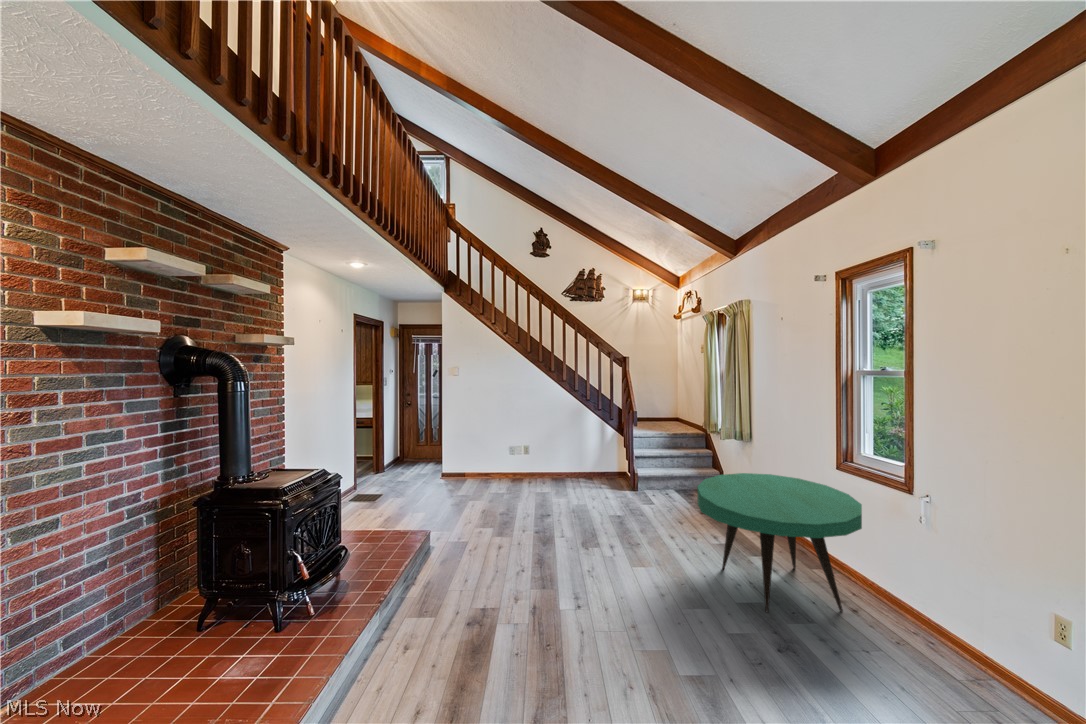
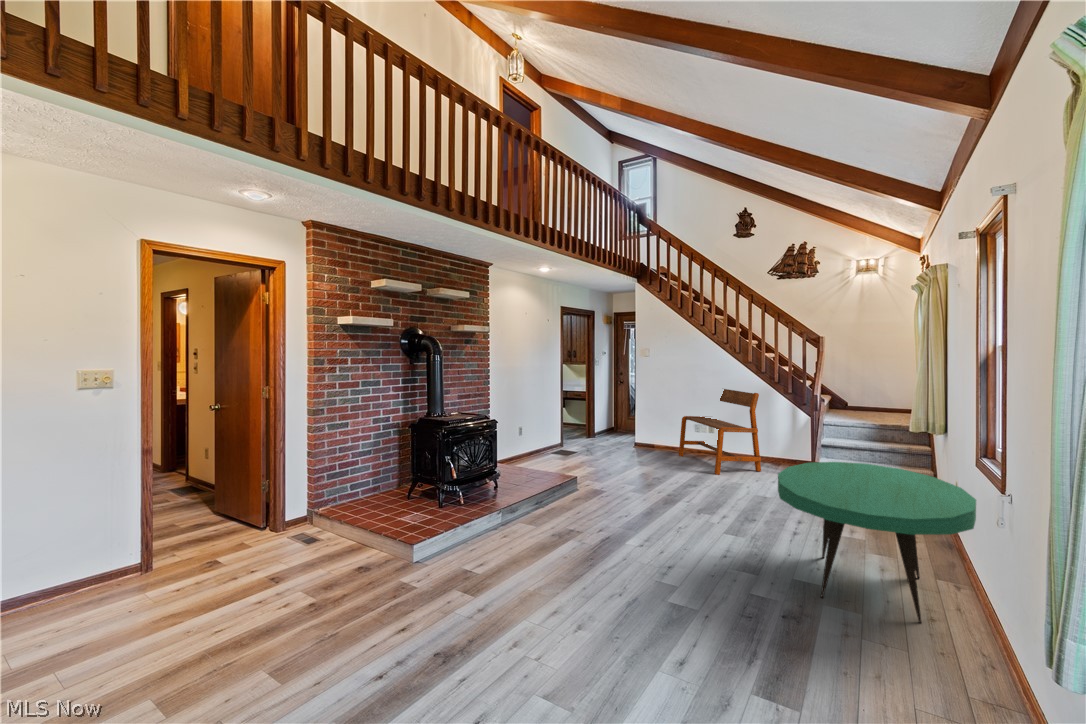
bench: none [498,407,588,499] -> present [679,389,761,475]

